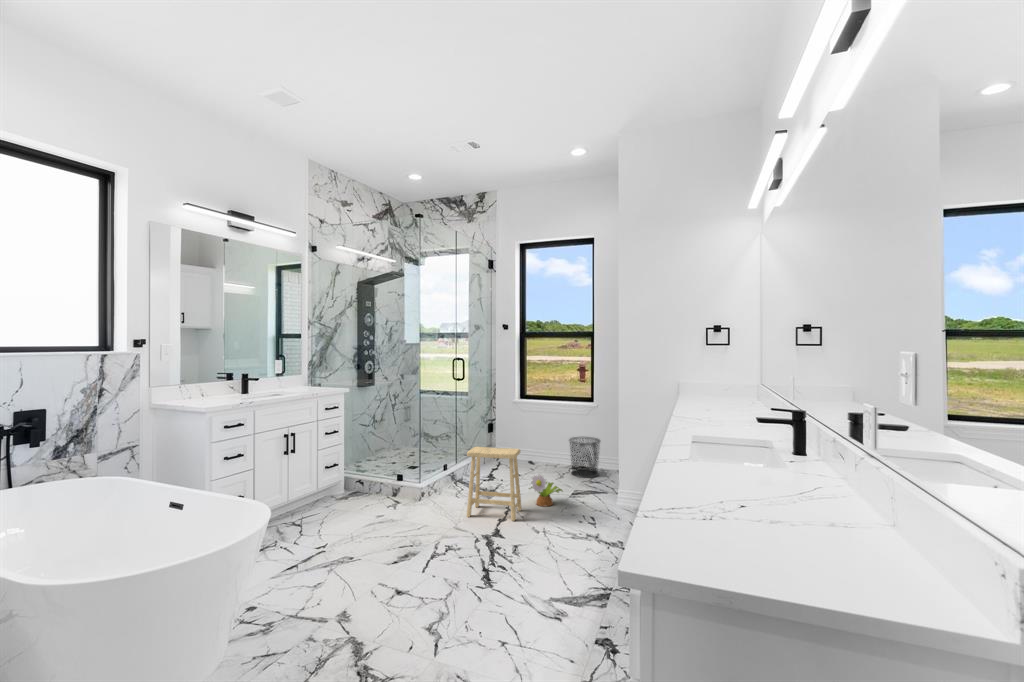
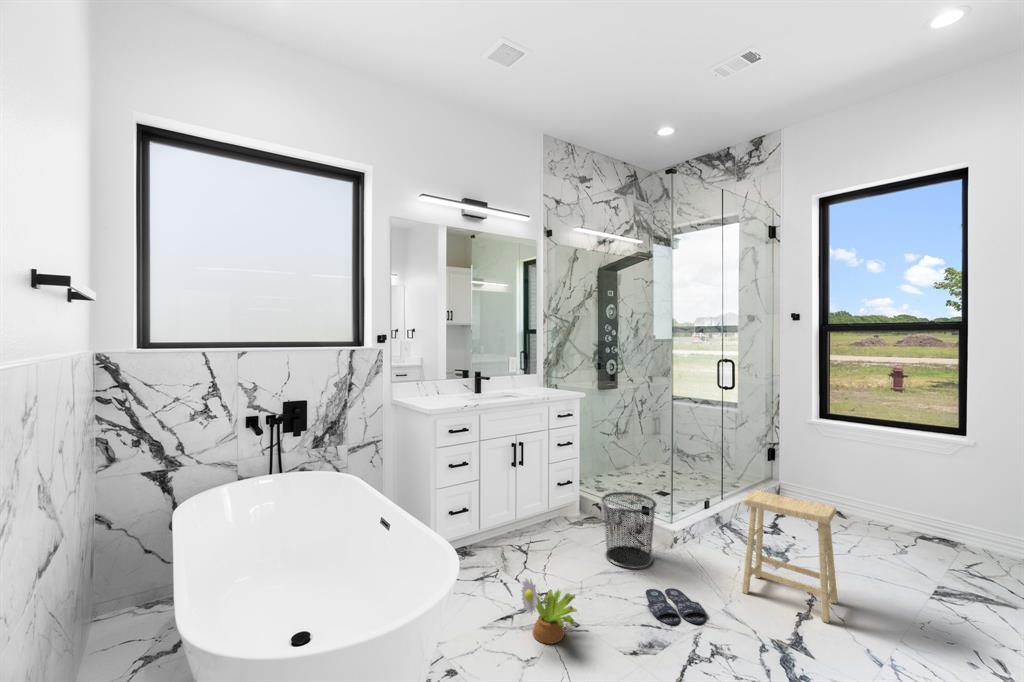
waste bin: present [569,437,600,478] -> present [602,492,657,569]
decorative plant: present [529,474,563,506] -> present [521,579,577,644]
slippers: none [401,524,442,544] -> present [646,588,705,625]

